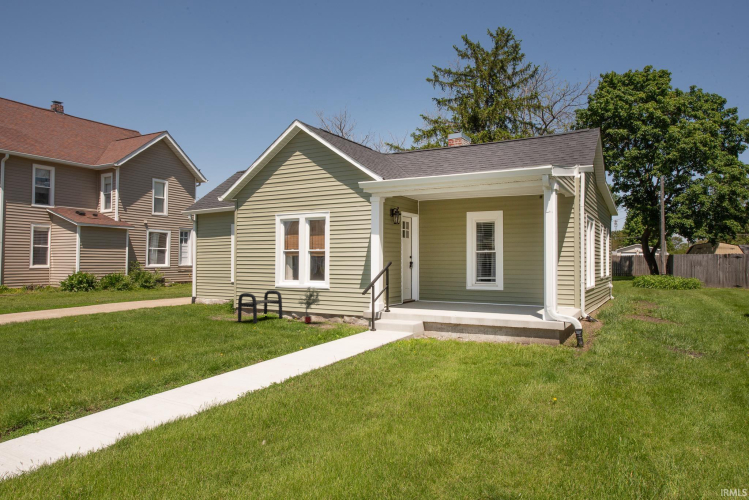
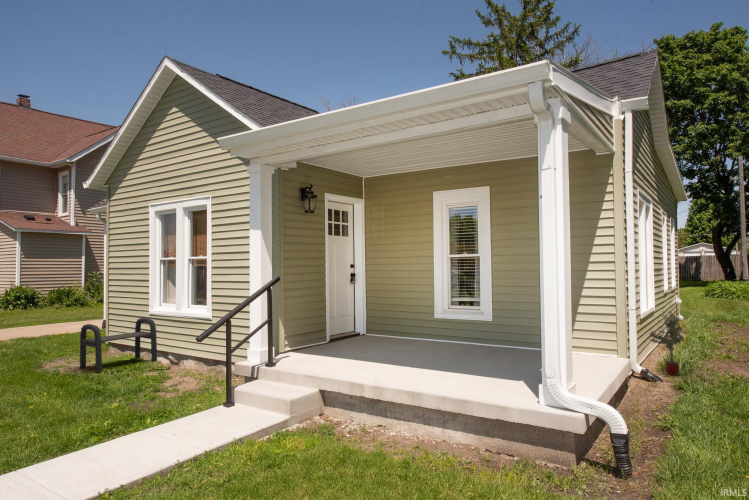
potted tree: present [299,287,320,323] -> present [650,311,684,375]

